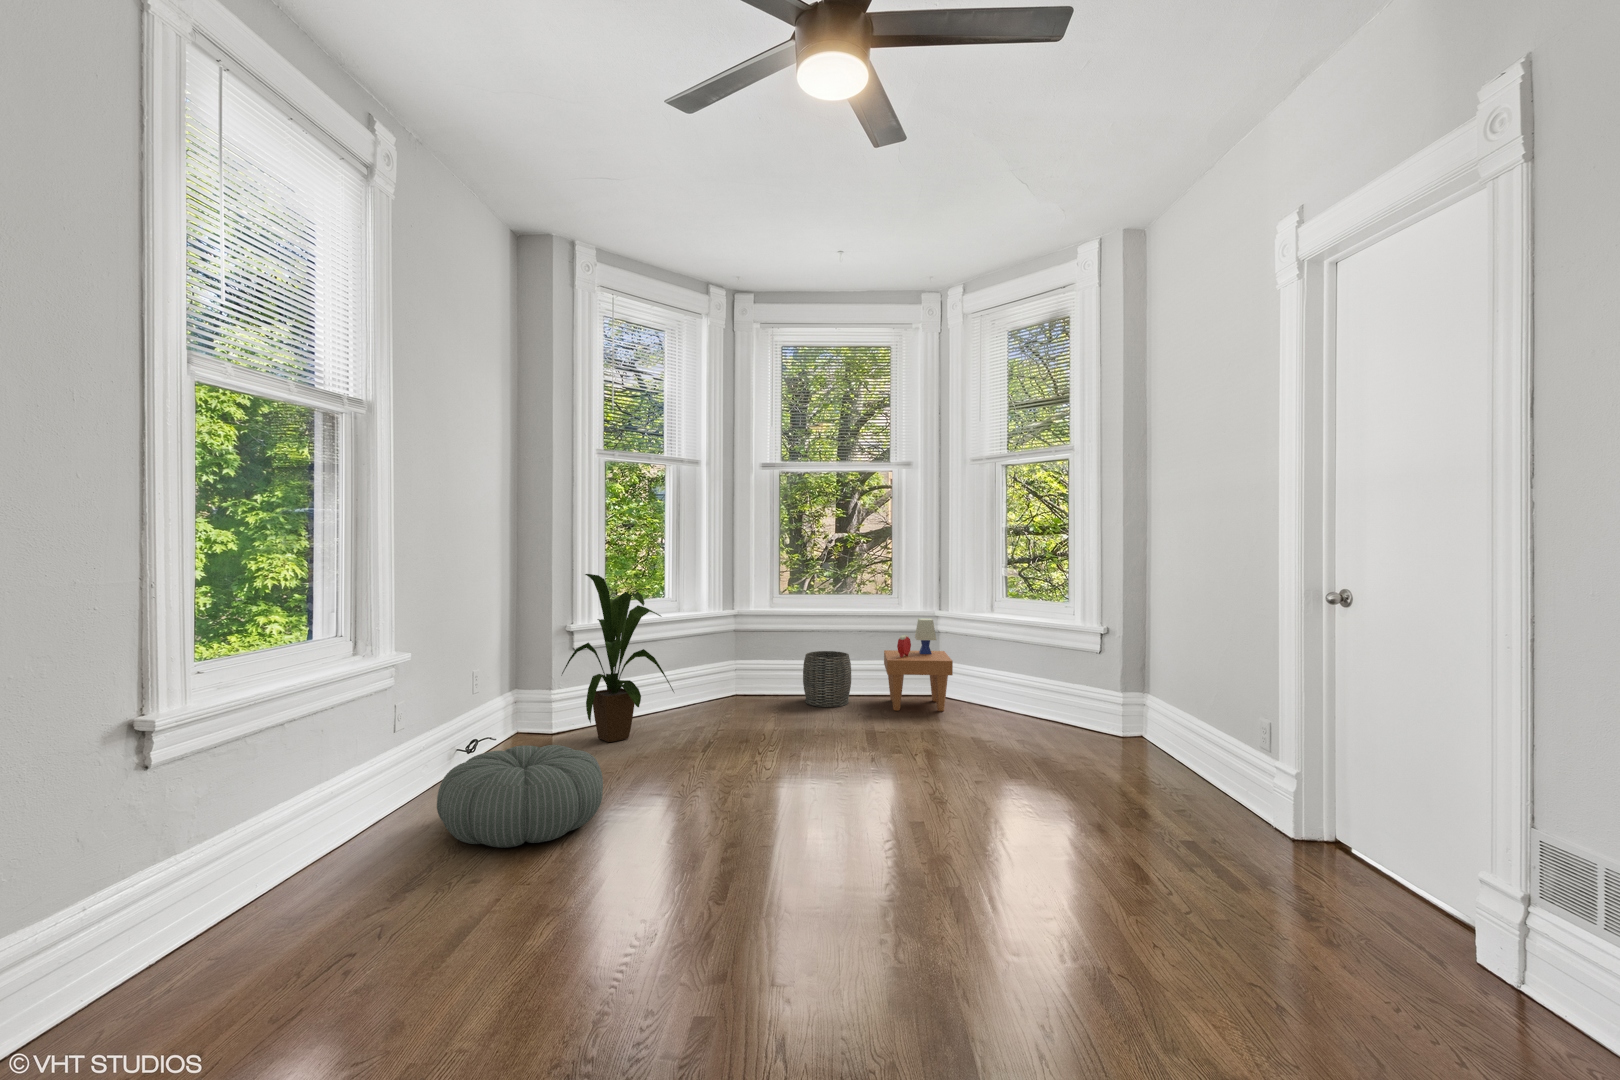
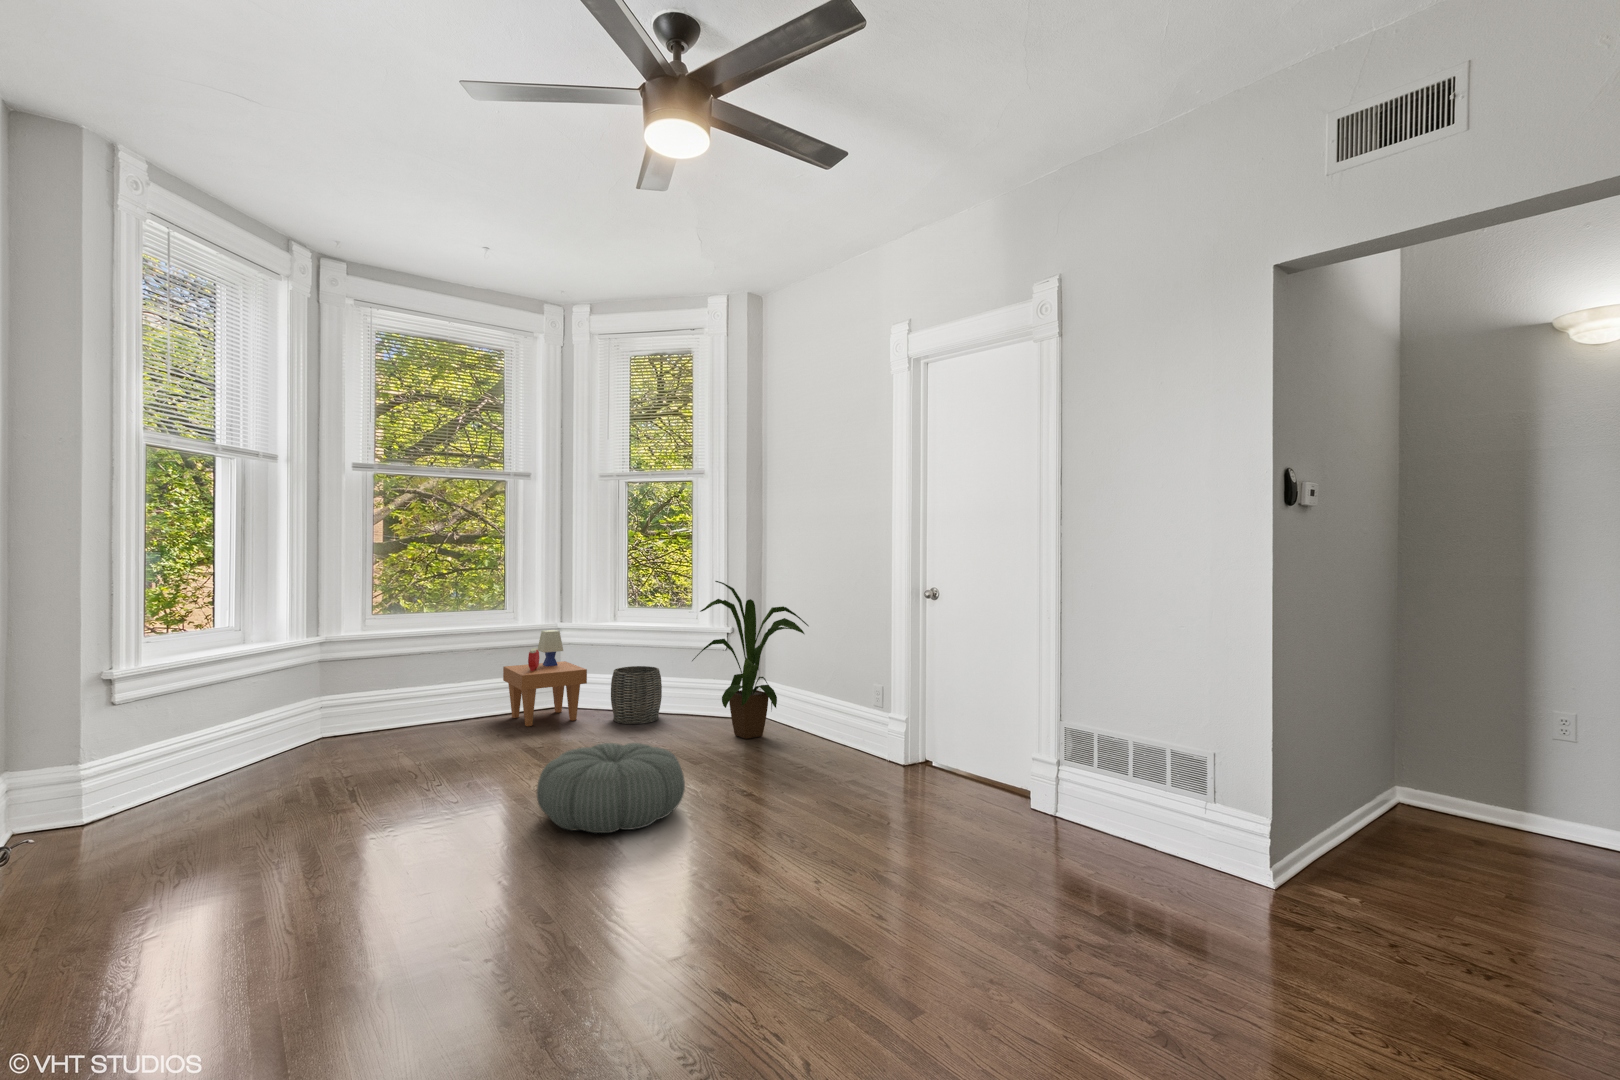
house plant: present [562,574,674,742] -> present [692,581,808,739]
woven basket: present [803,651,851,707] -> present [611,666,662,724]
pouf: present [437,745,603,848] -> present [537,743,685,833]

